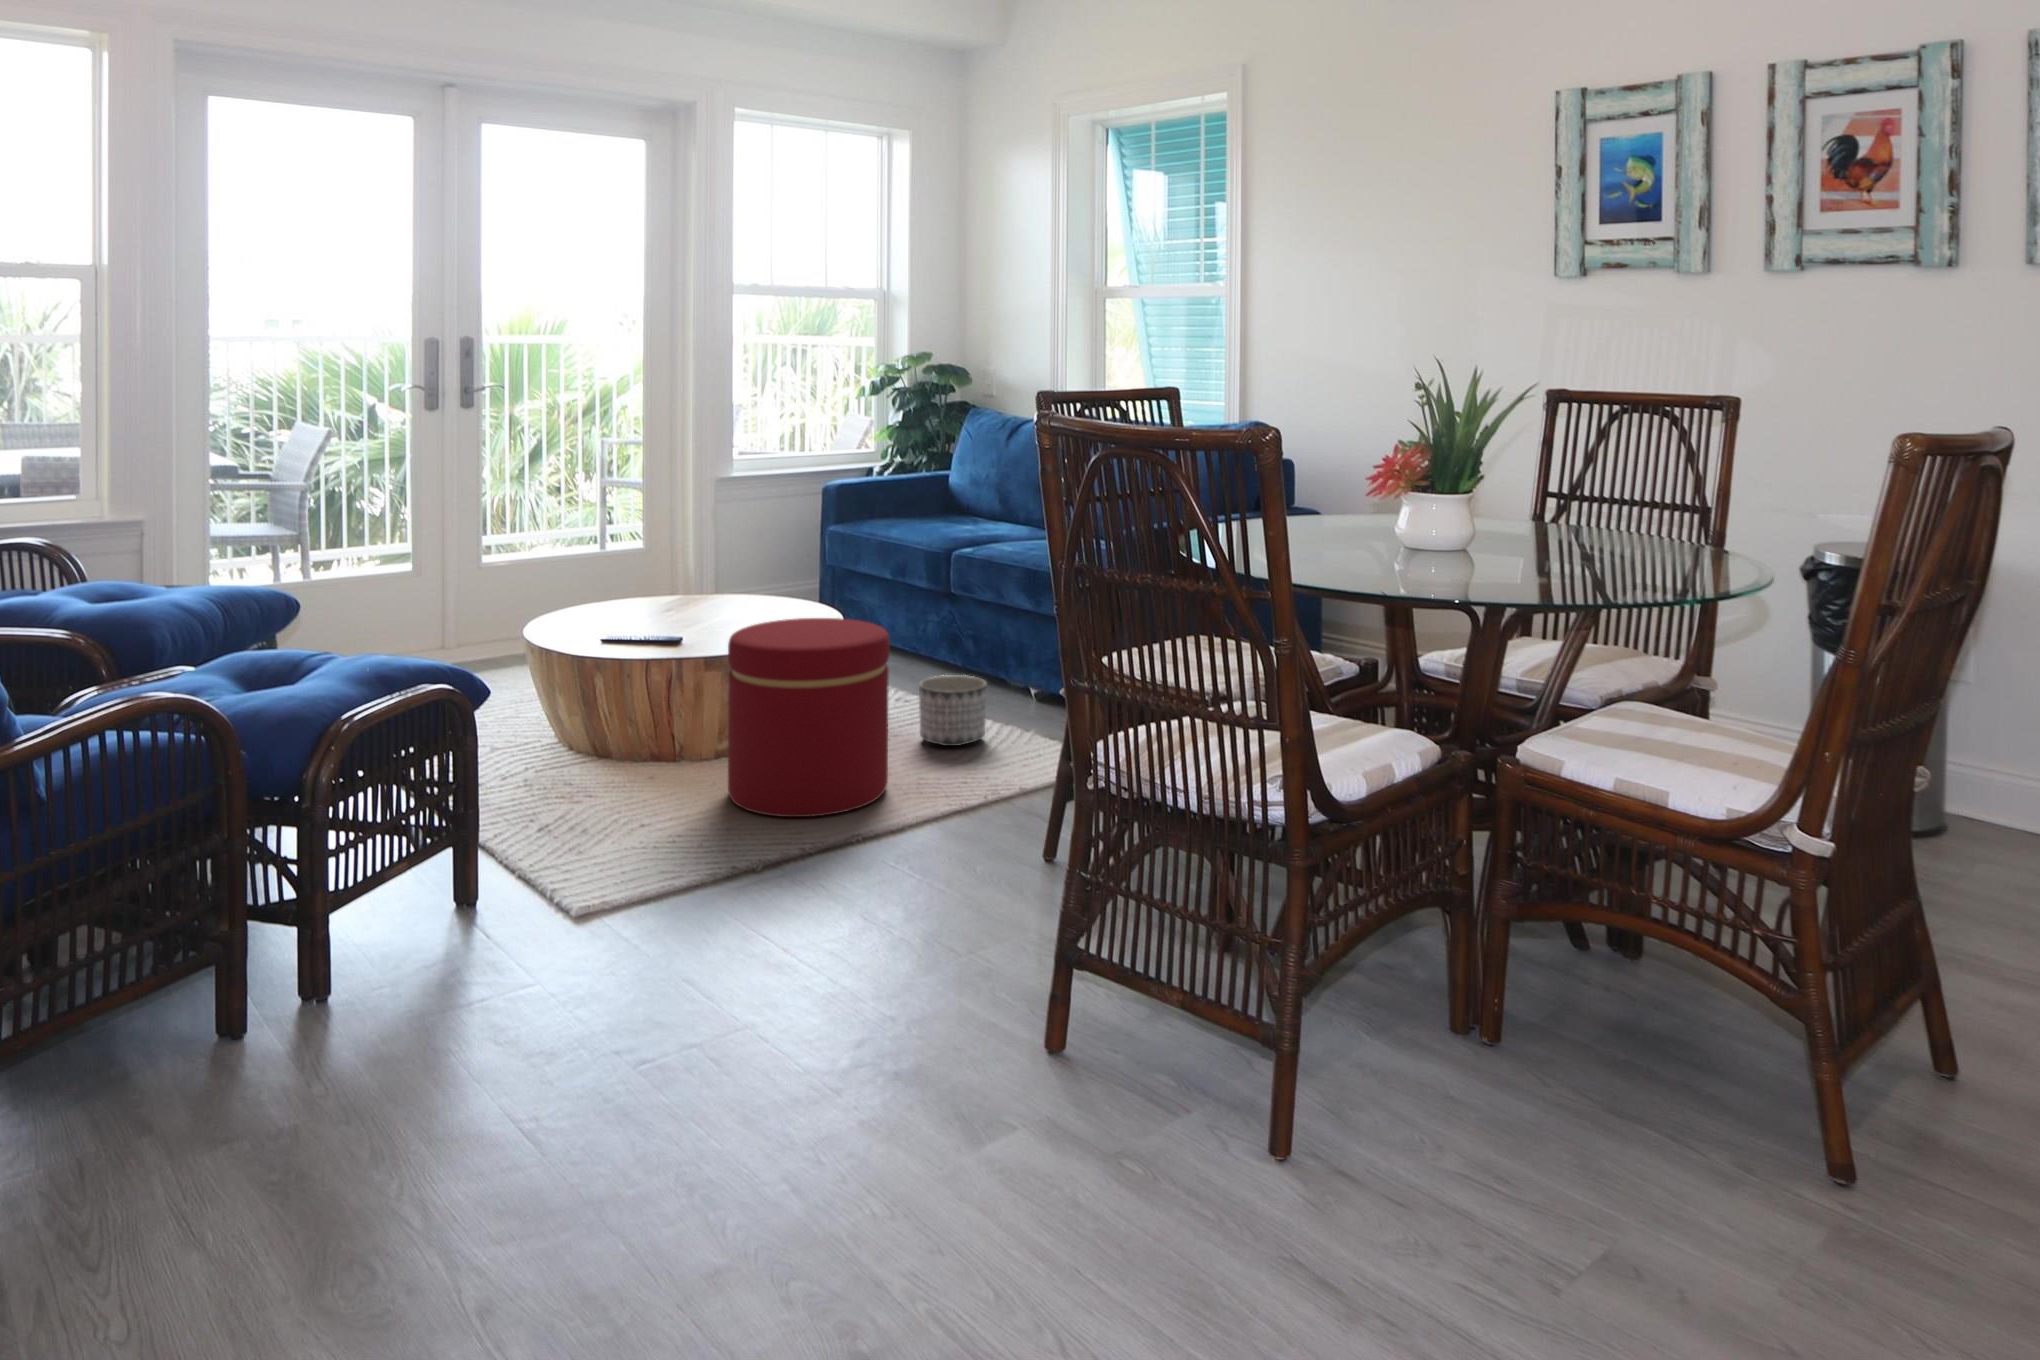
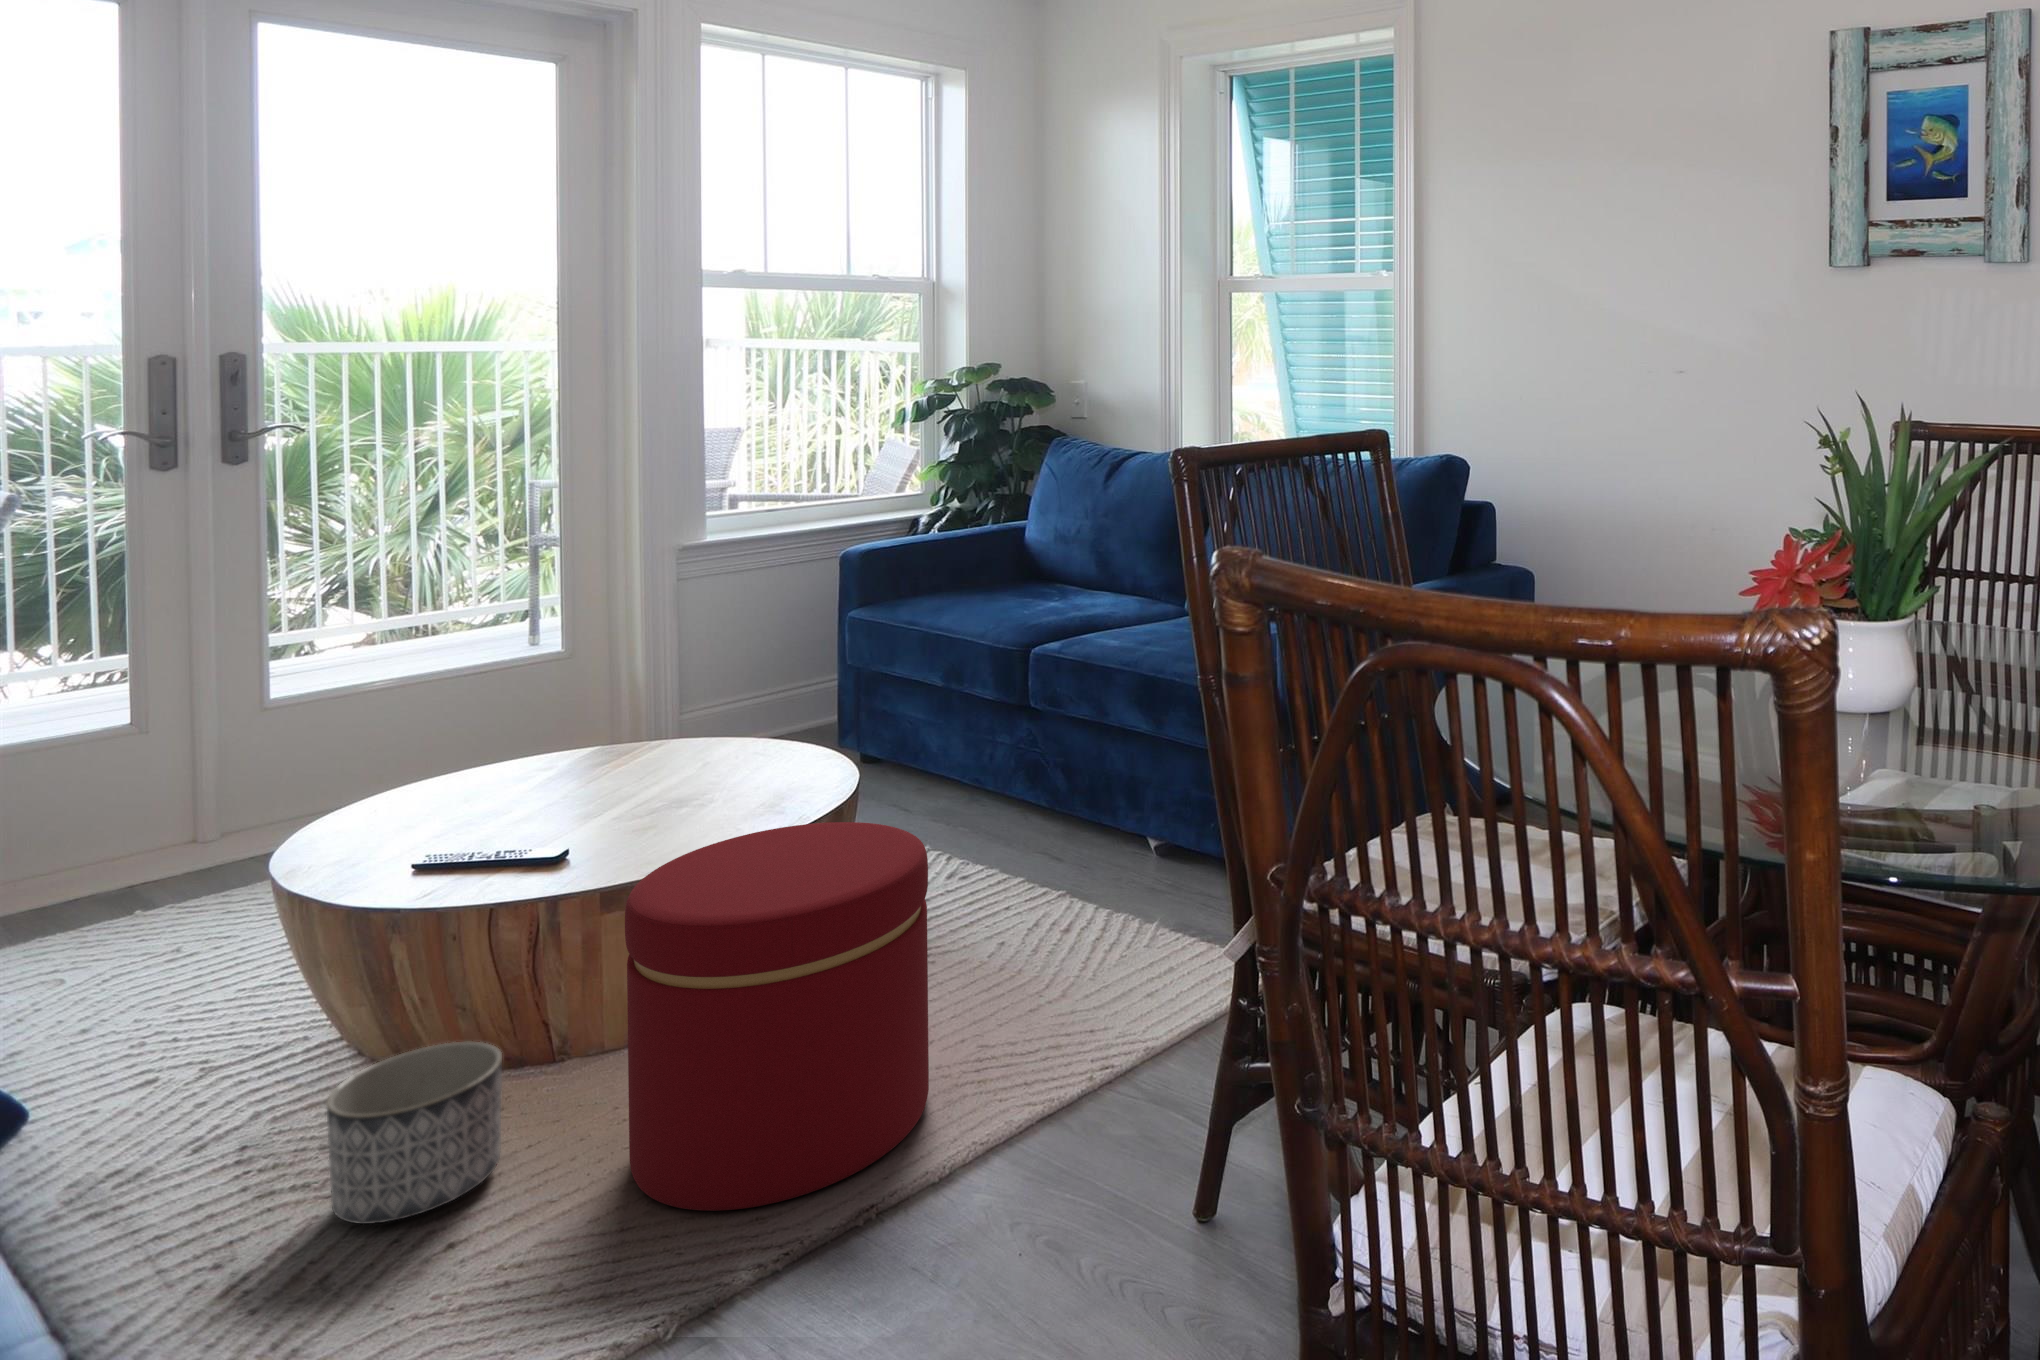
planter: present [919,675,987,746] -> present [326,1042,502,1224]

